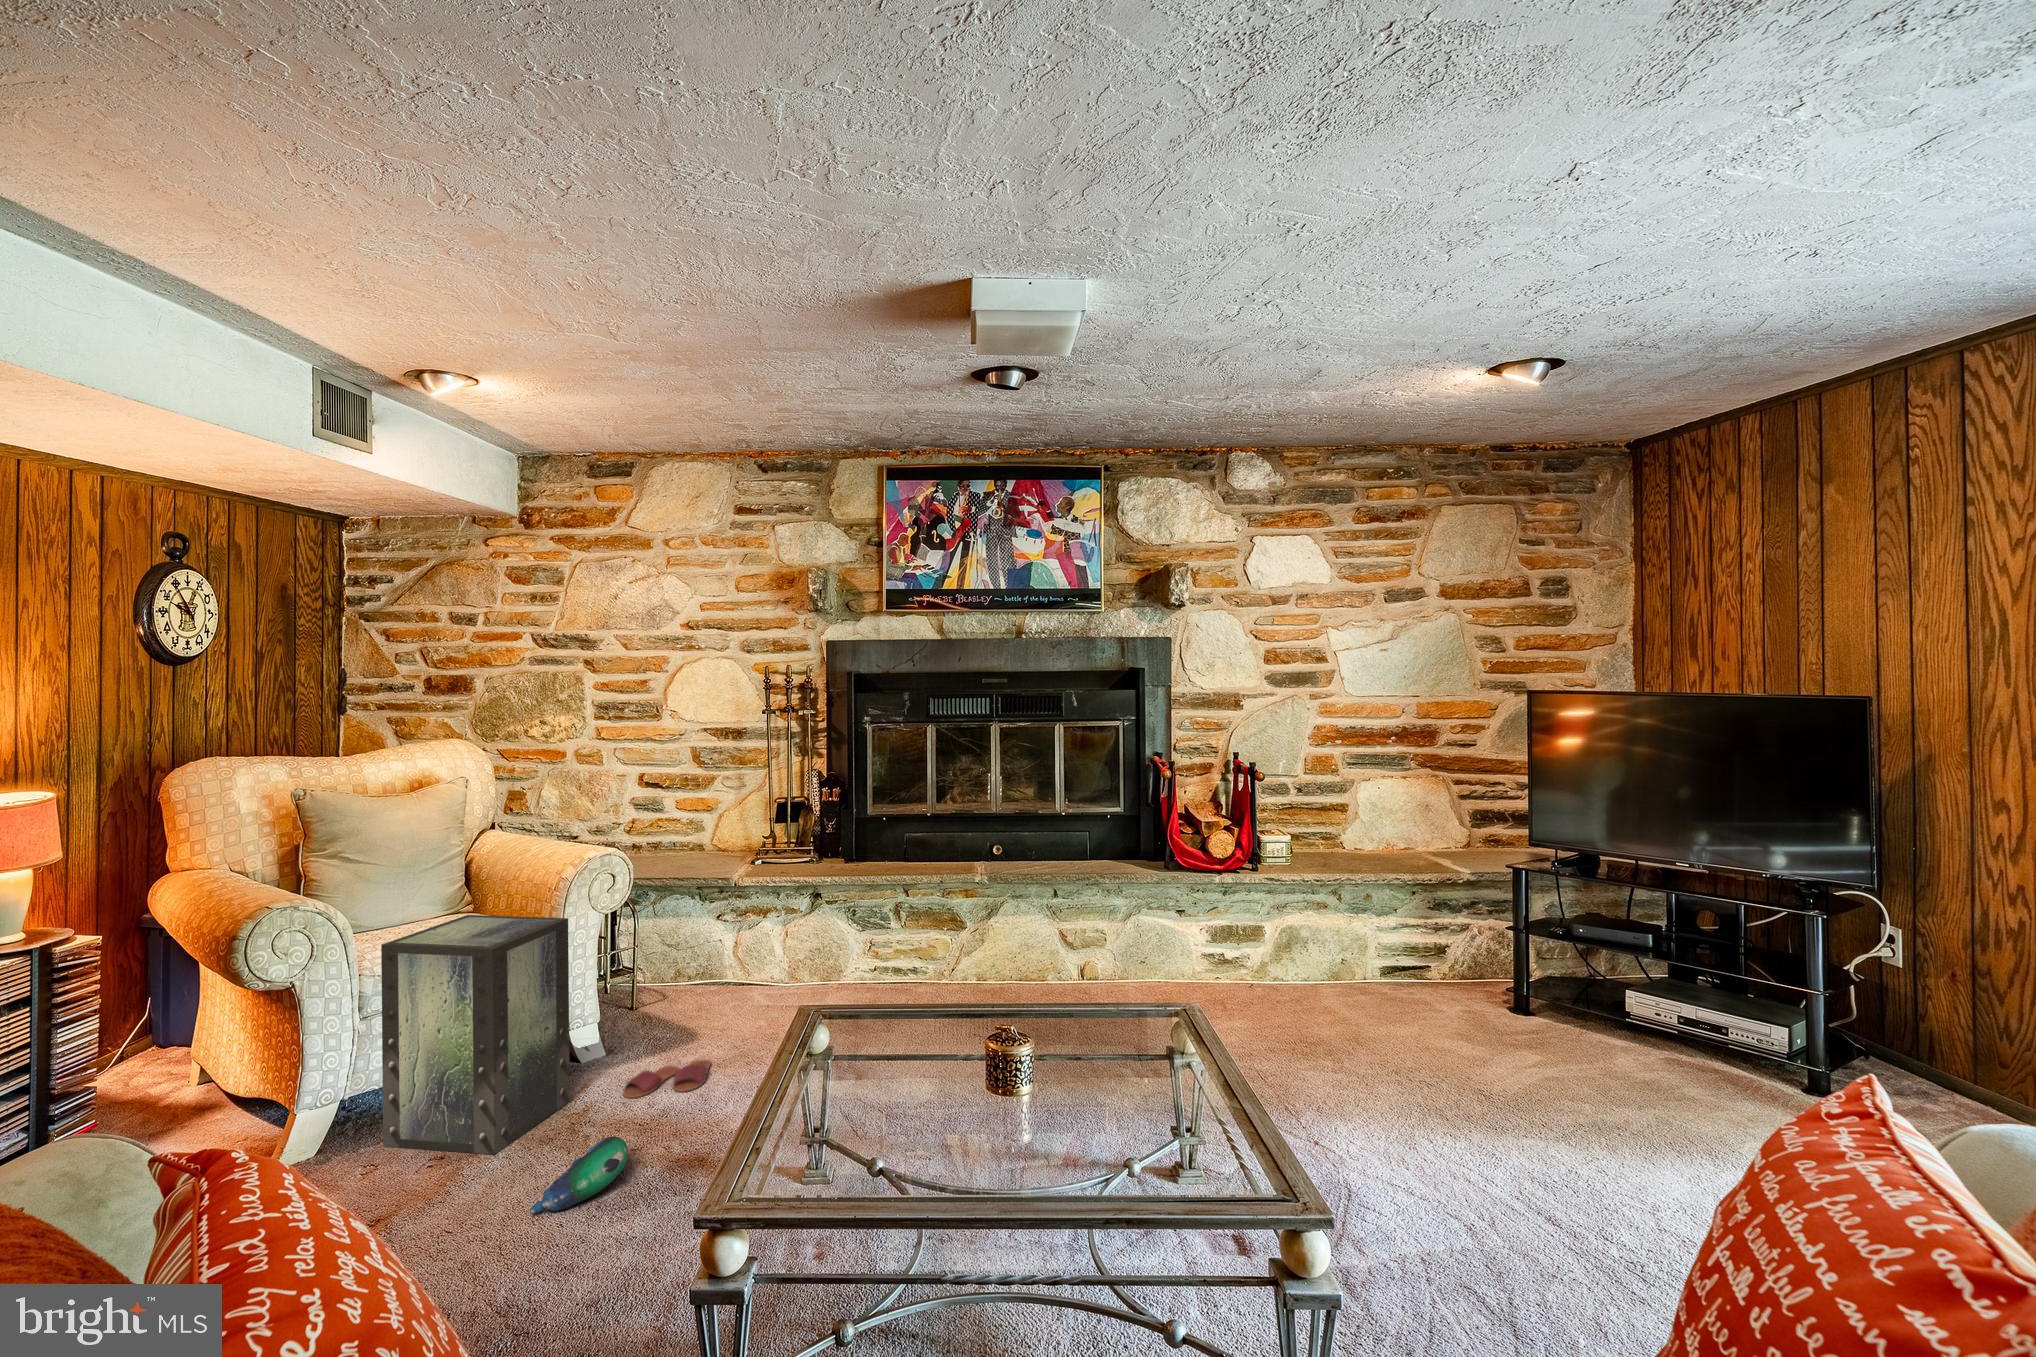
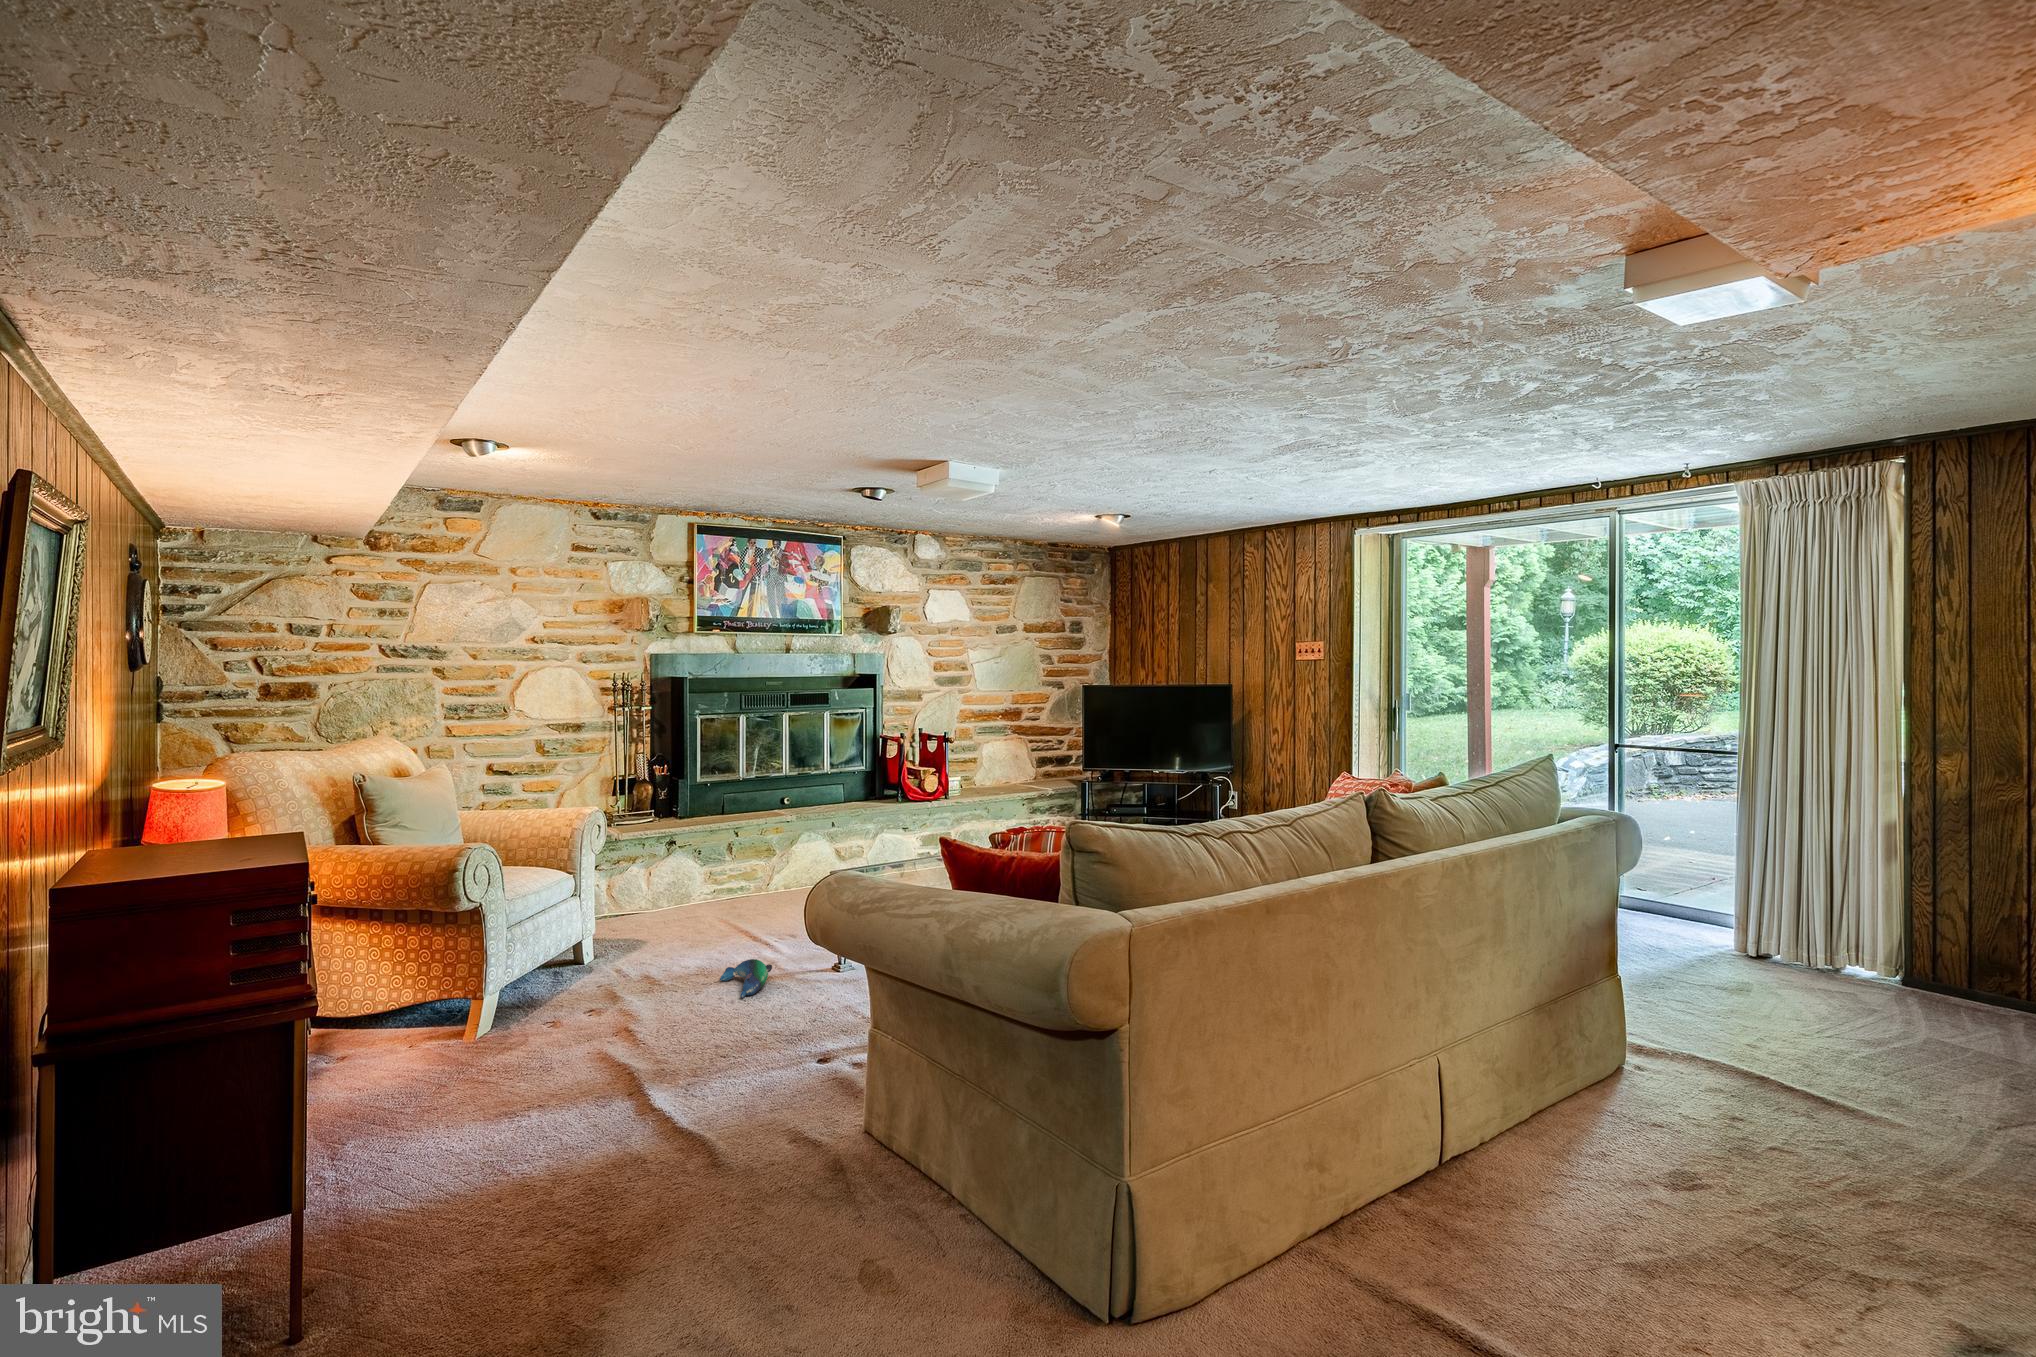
storage box: present [381,915,570,1155] -> none [560,846,655,1006]
slippers: present [623,1060,710,1098] -> none [668,940,716,962]

